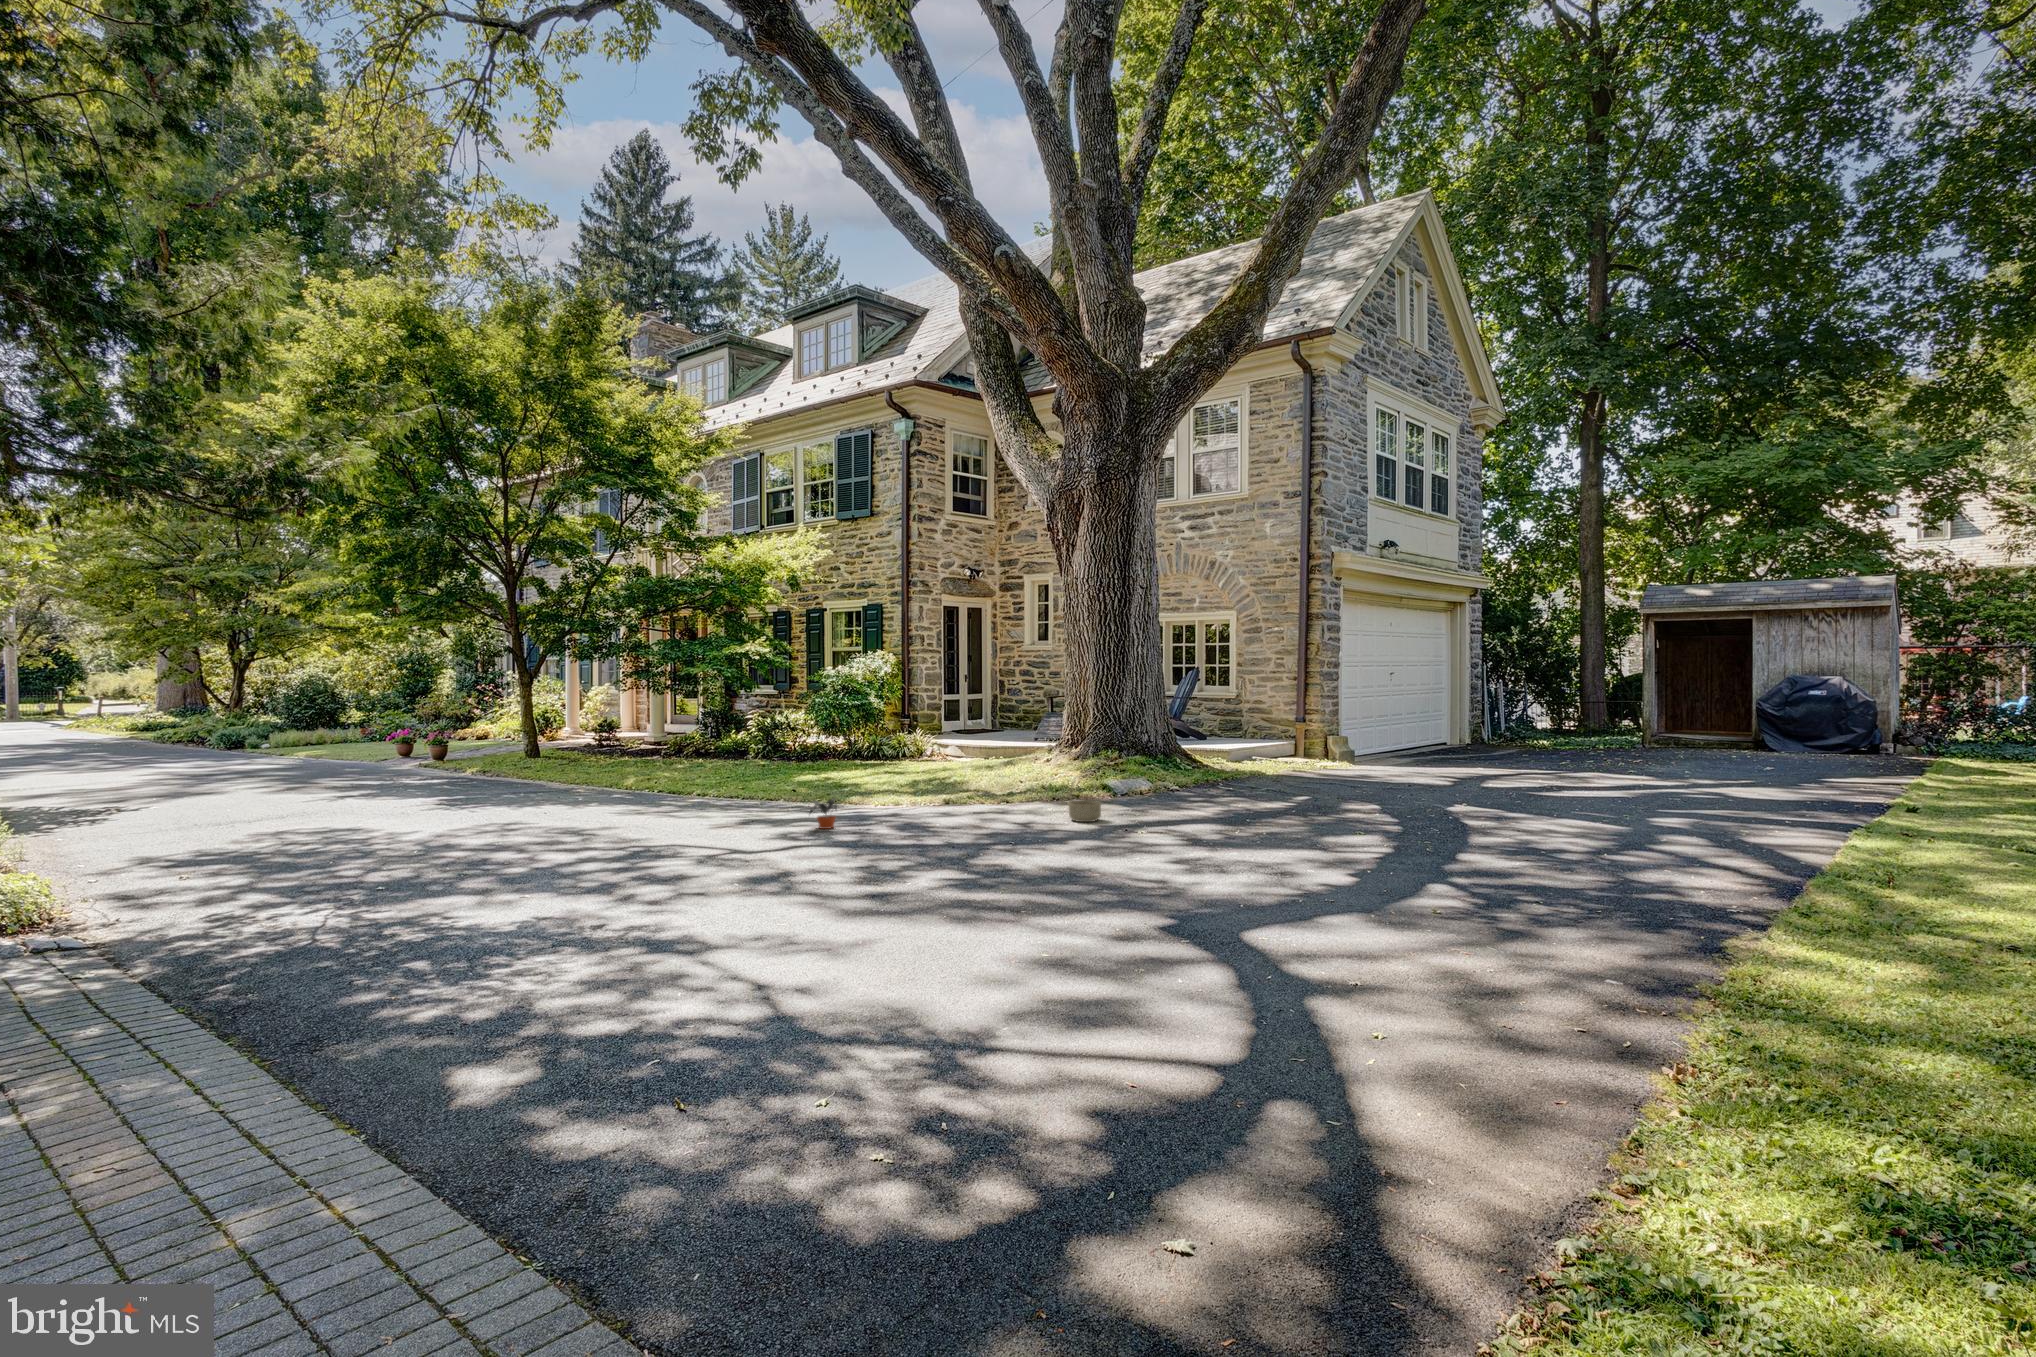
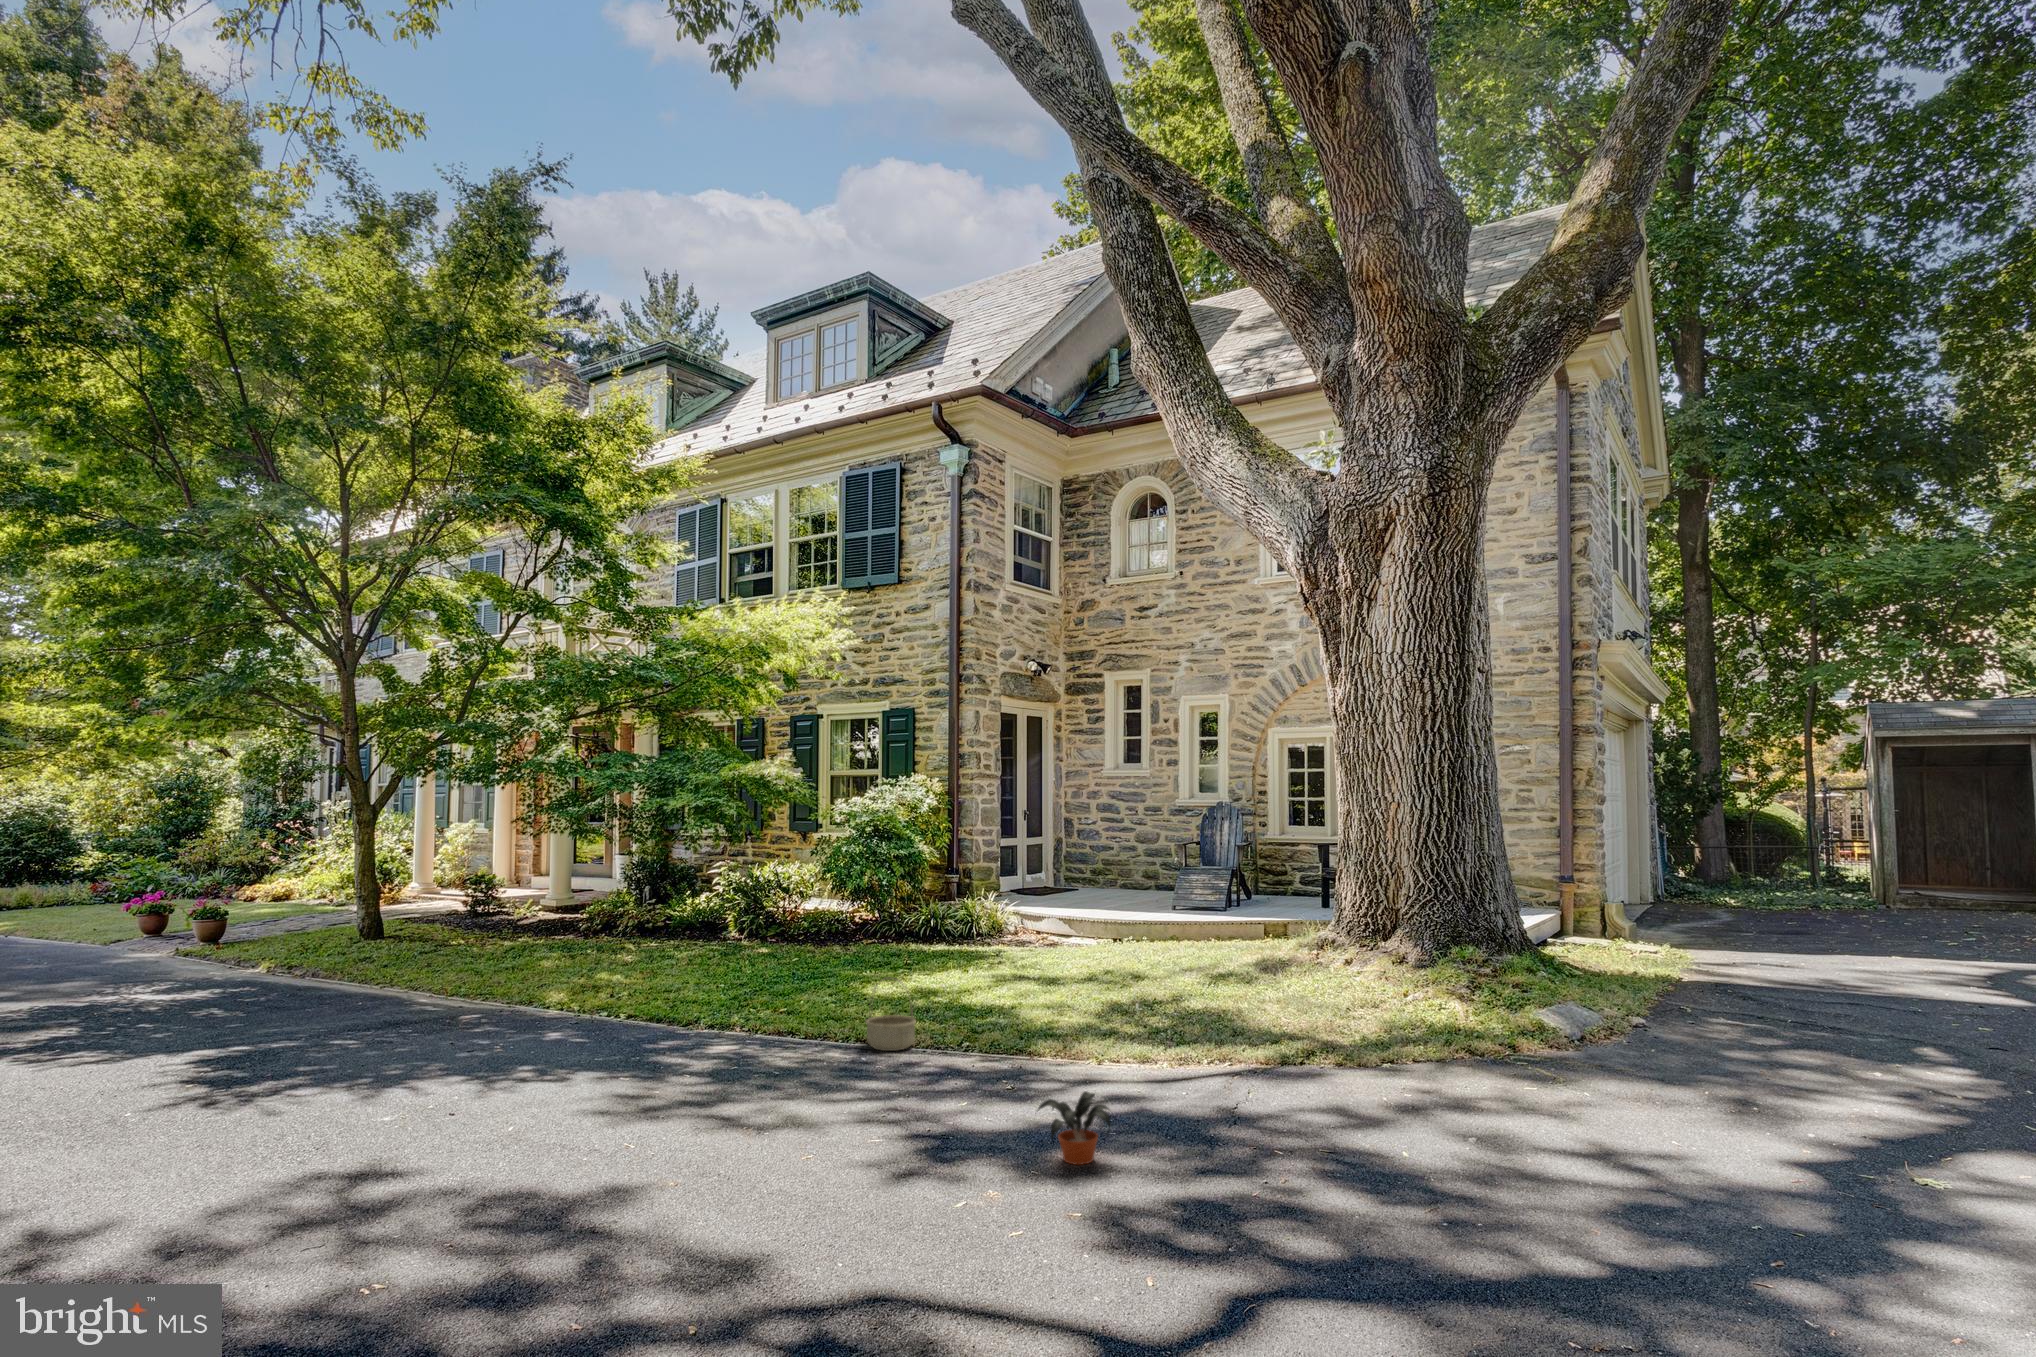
basket: present [1068,778,1101,822] -> present [866,977,916,1051]

